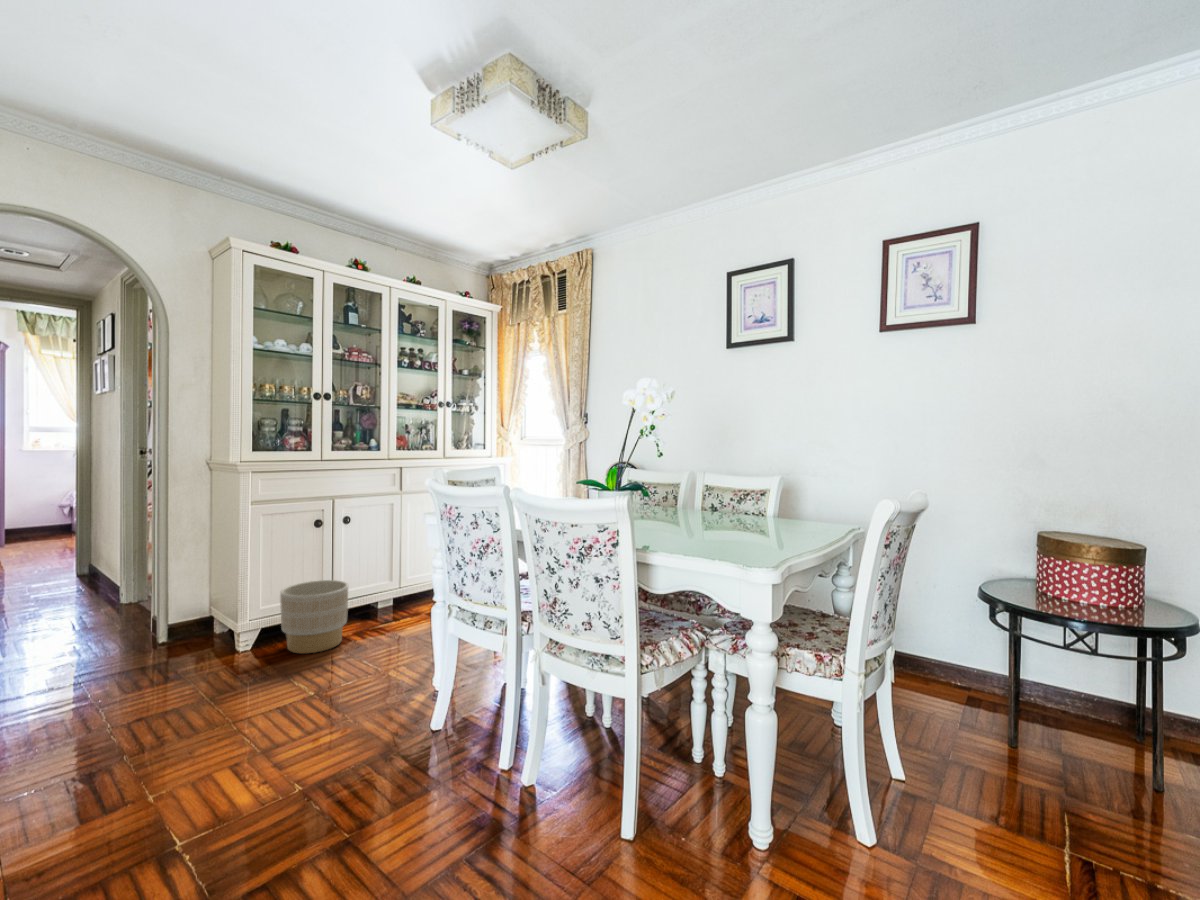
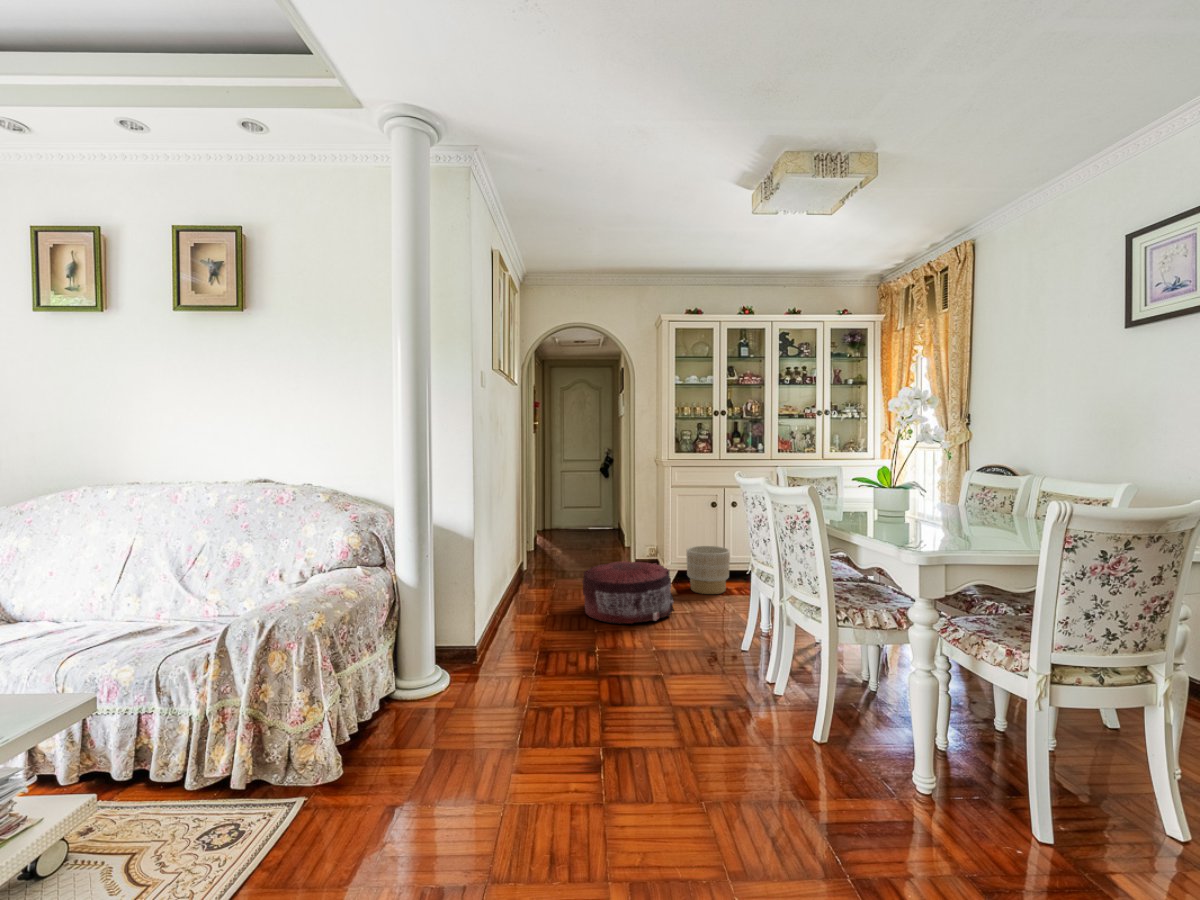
pouf: none [87,627,291,769] -> present [582,561,674,624]

